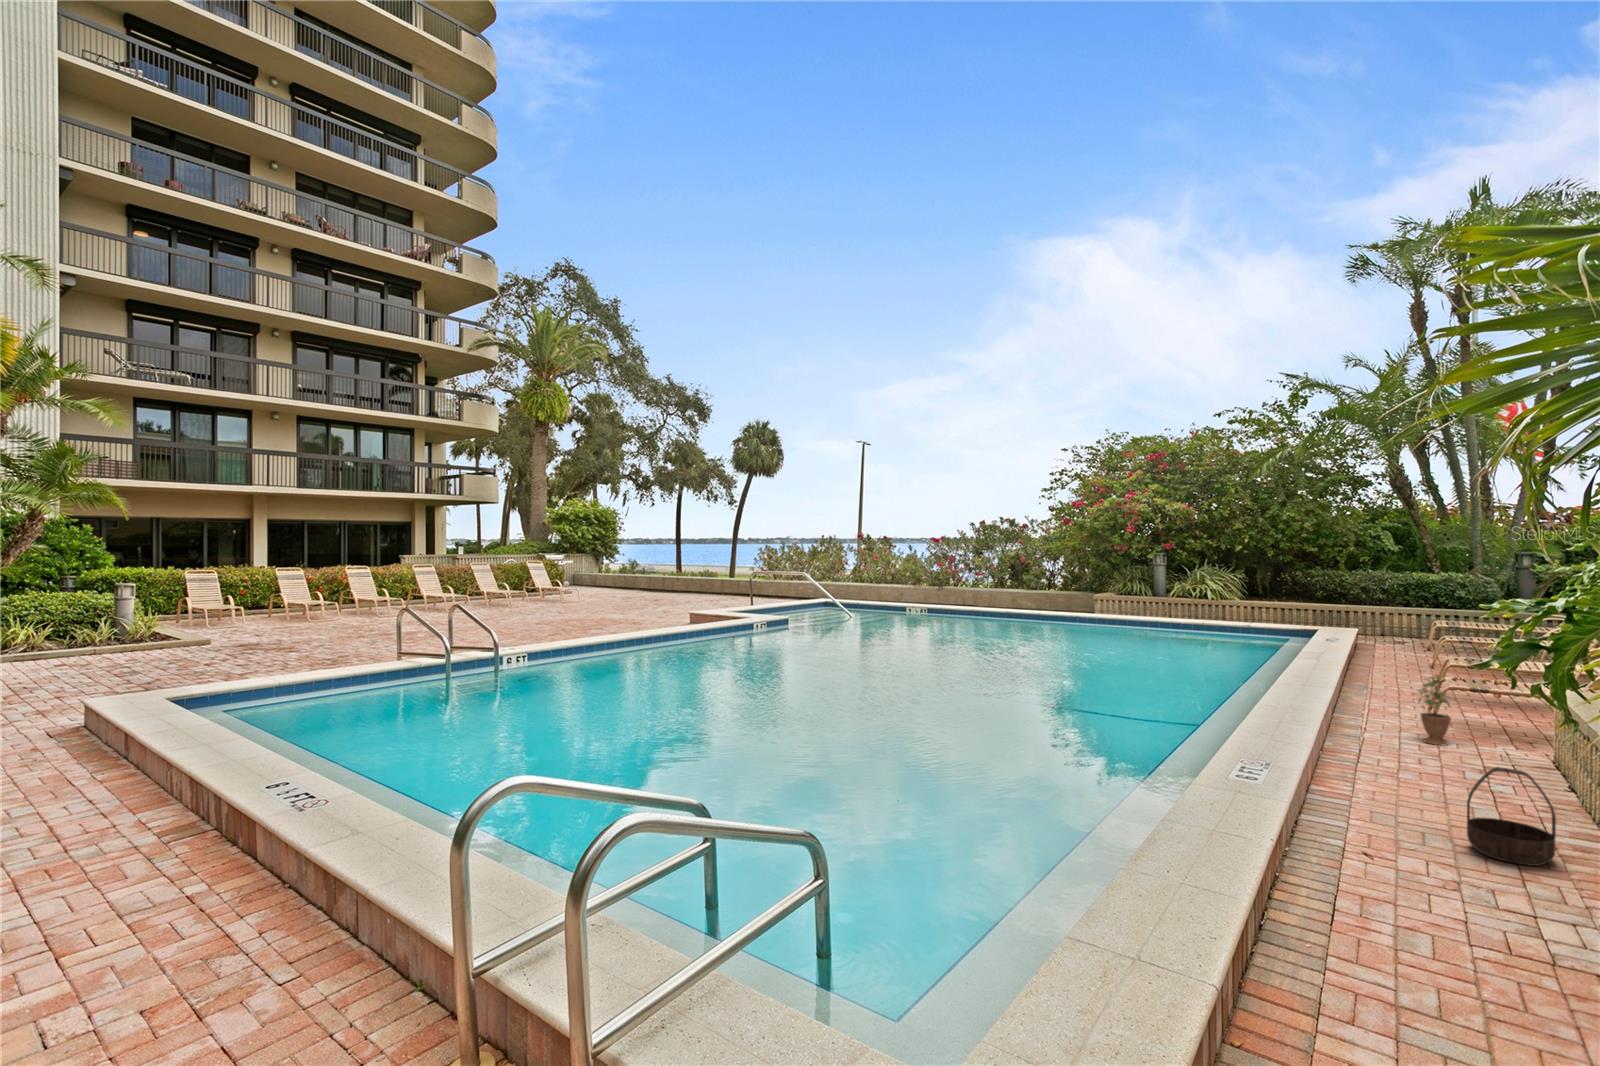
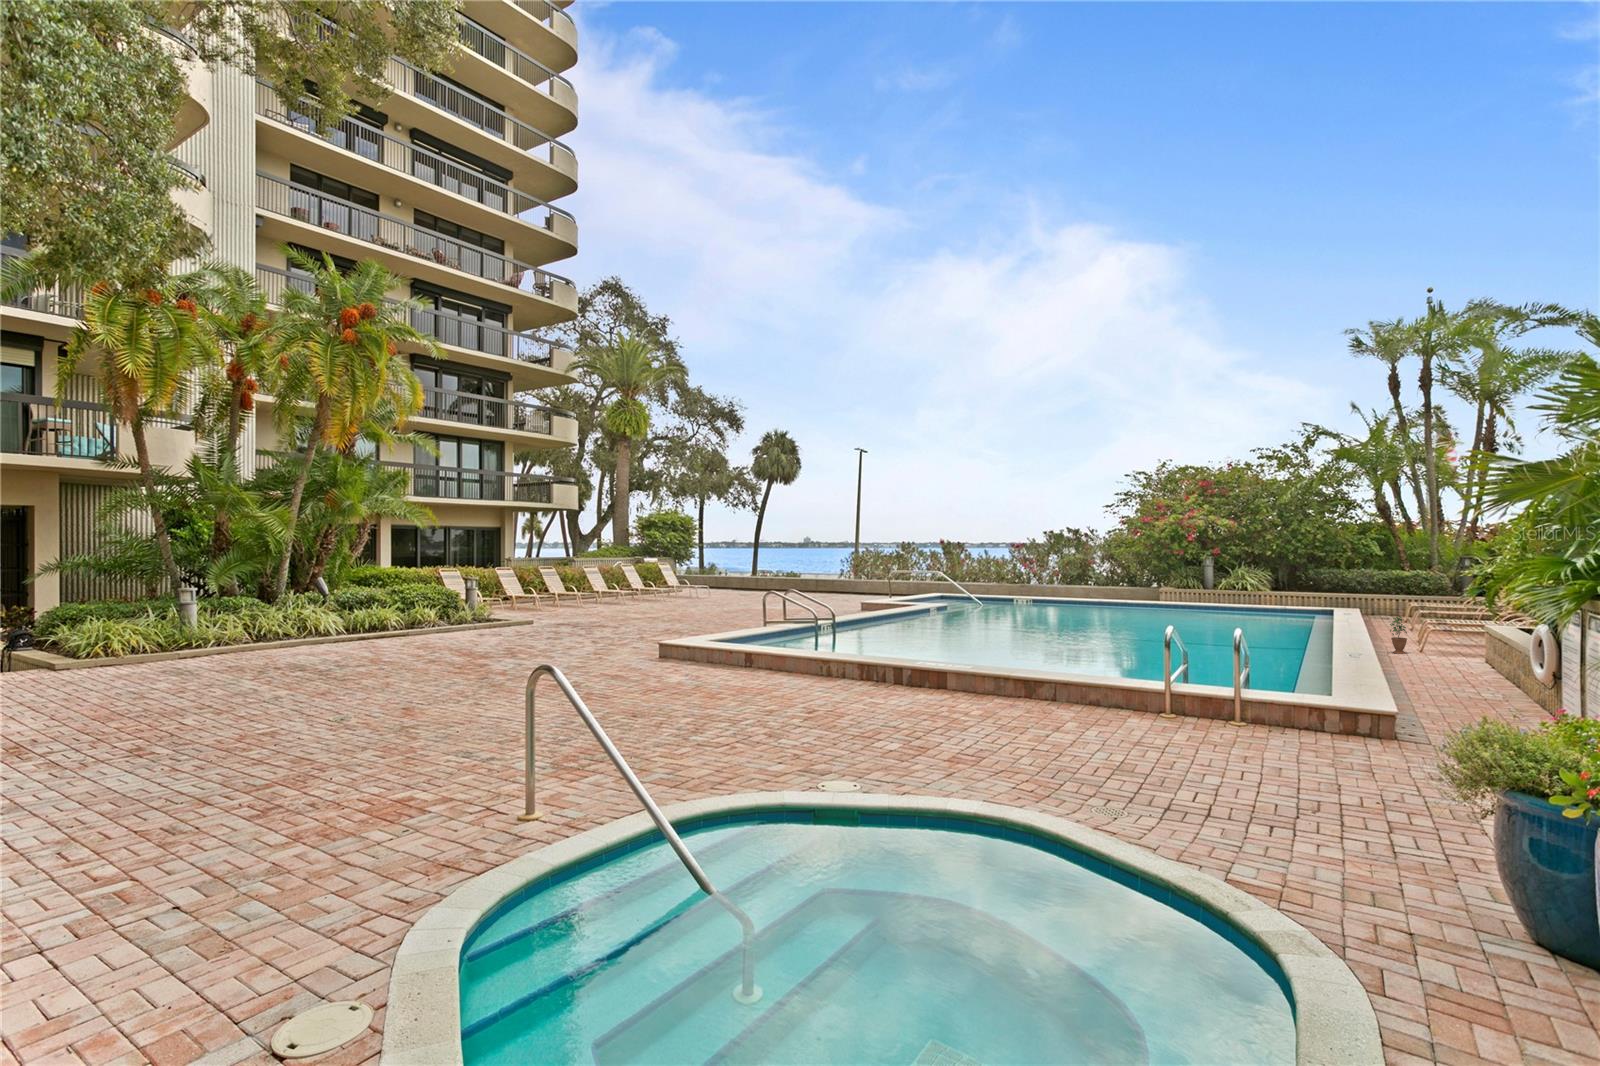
basket: present [1467,767,1556,866] -> none [1405,638,1440,677]

